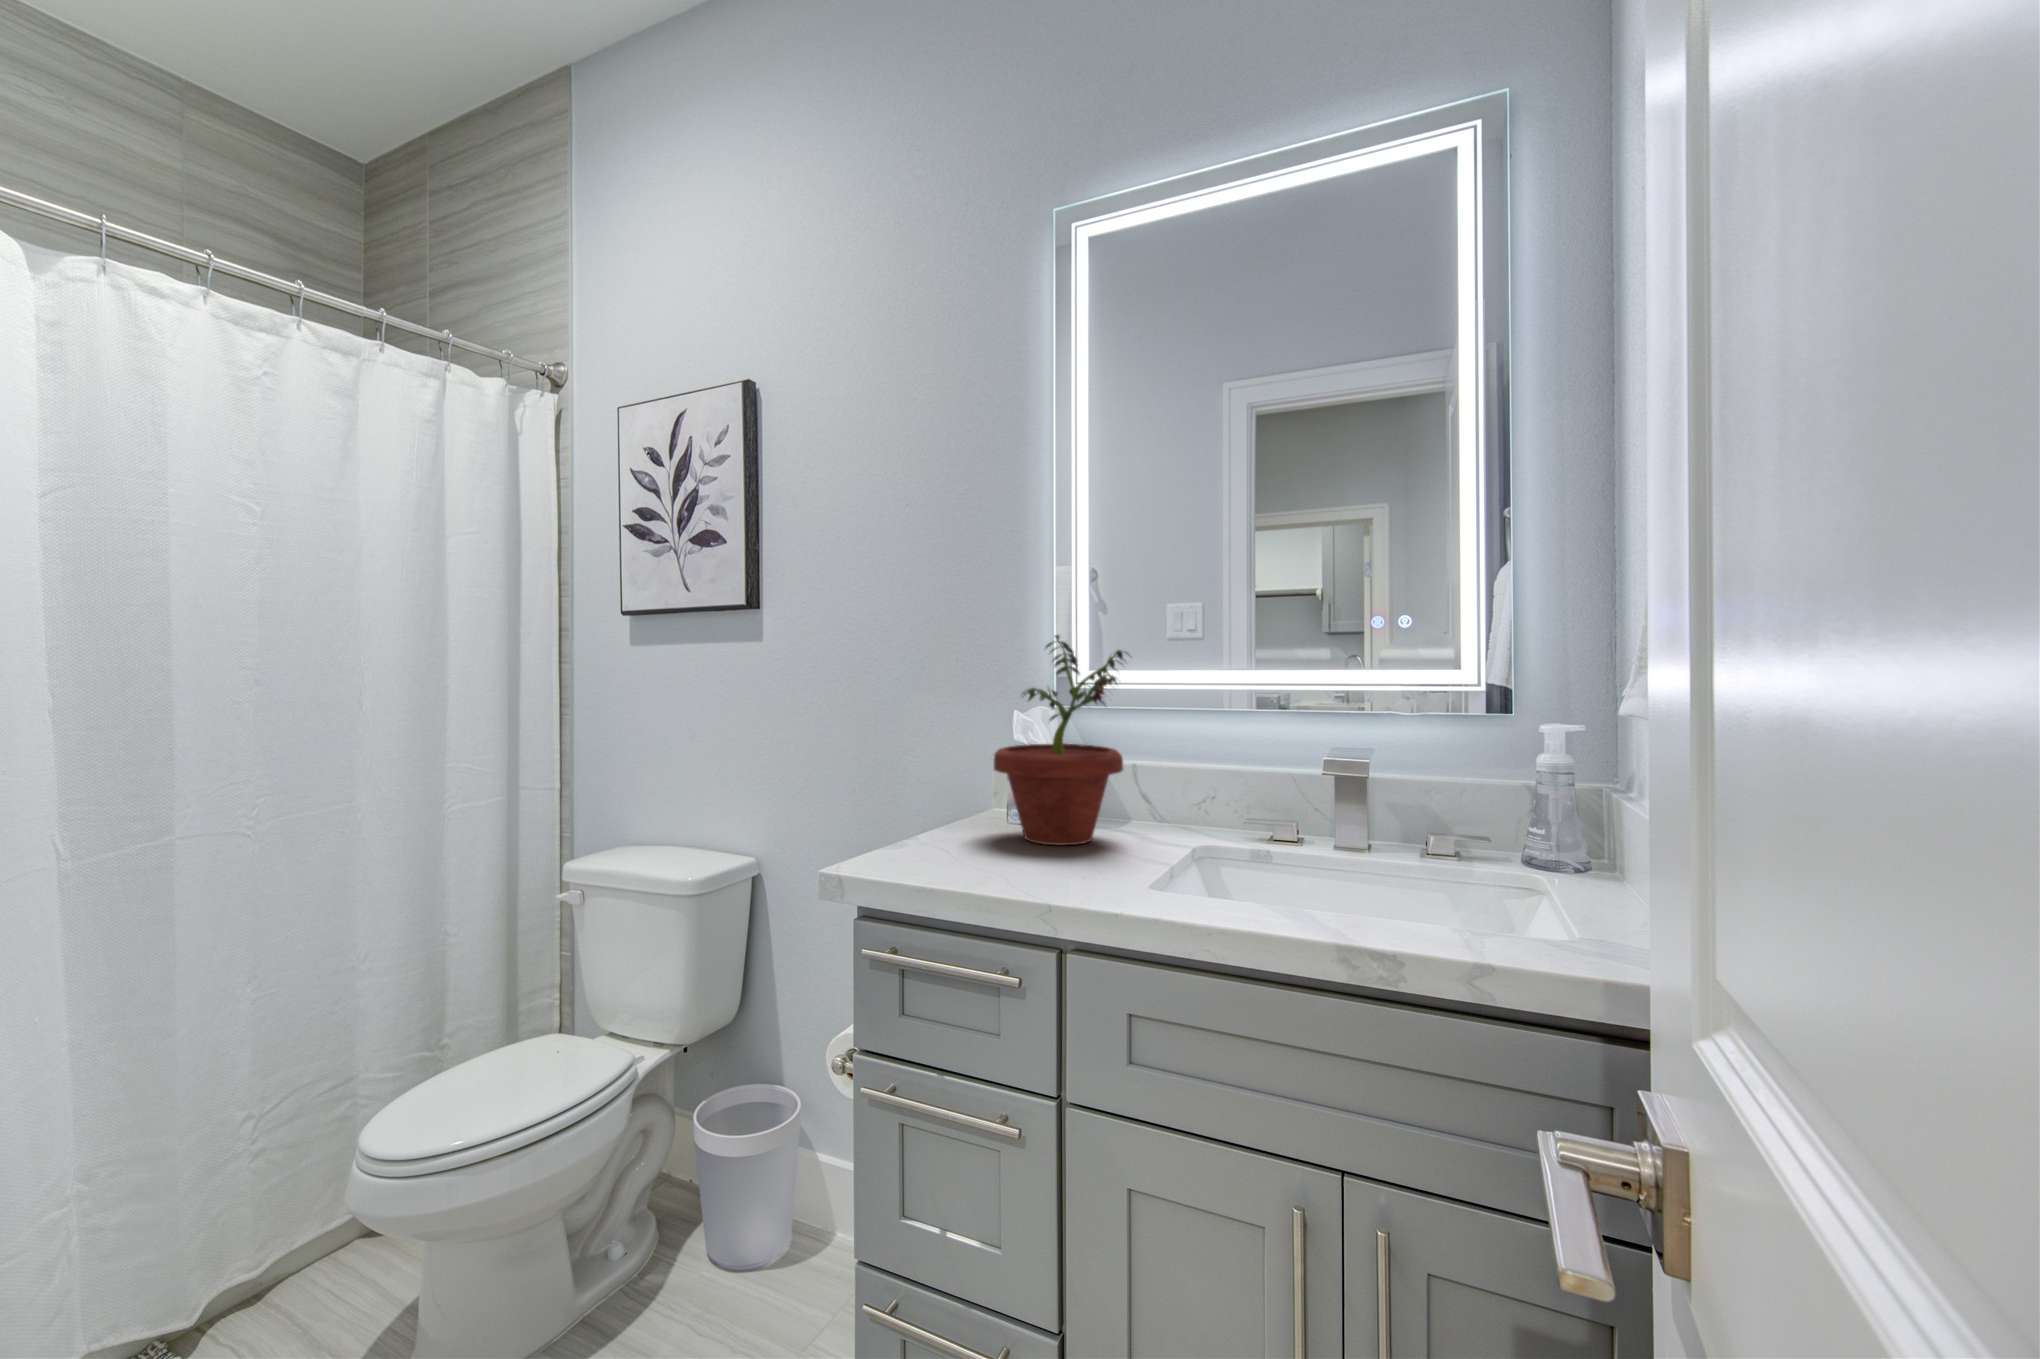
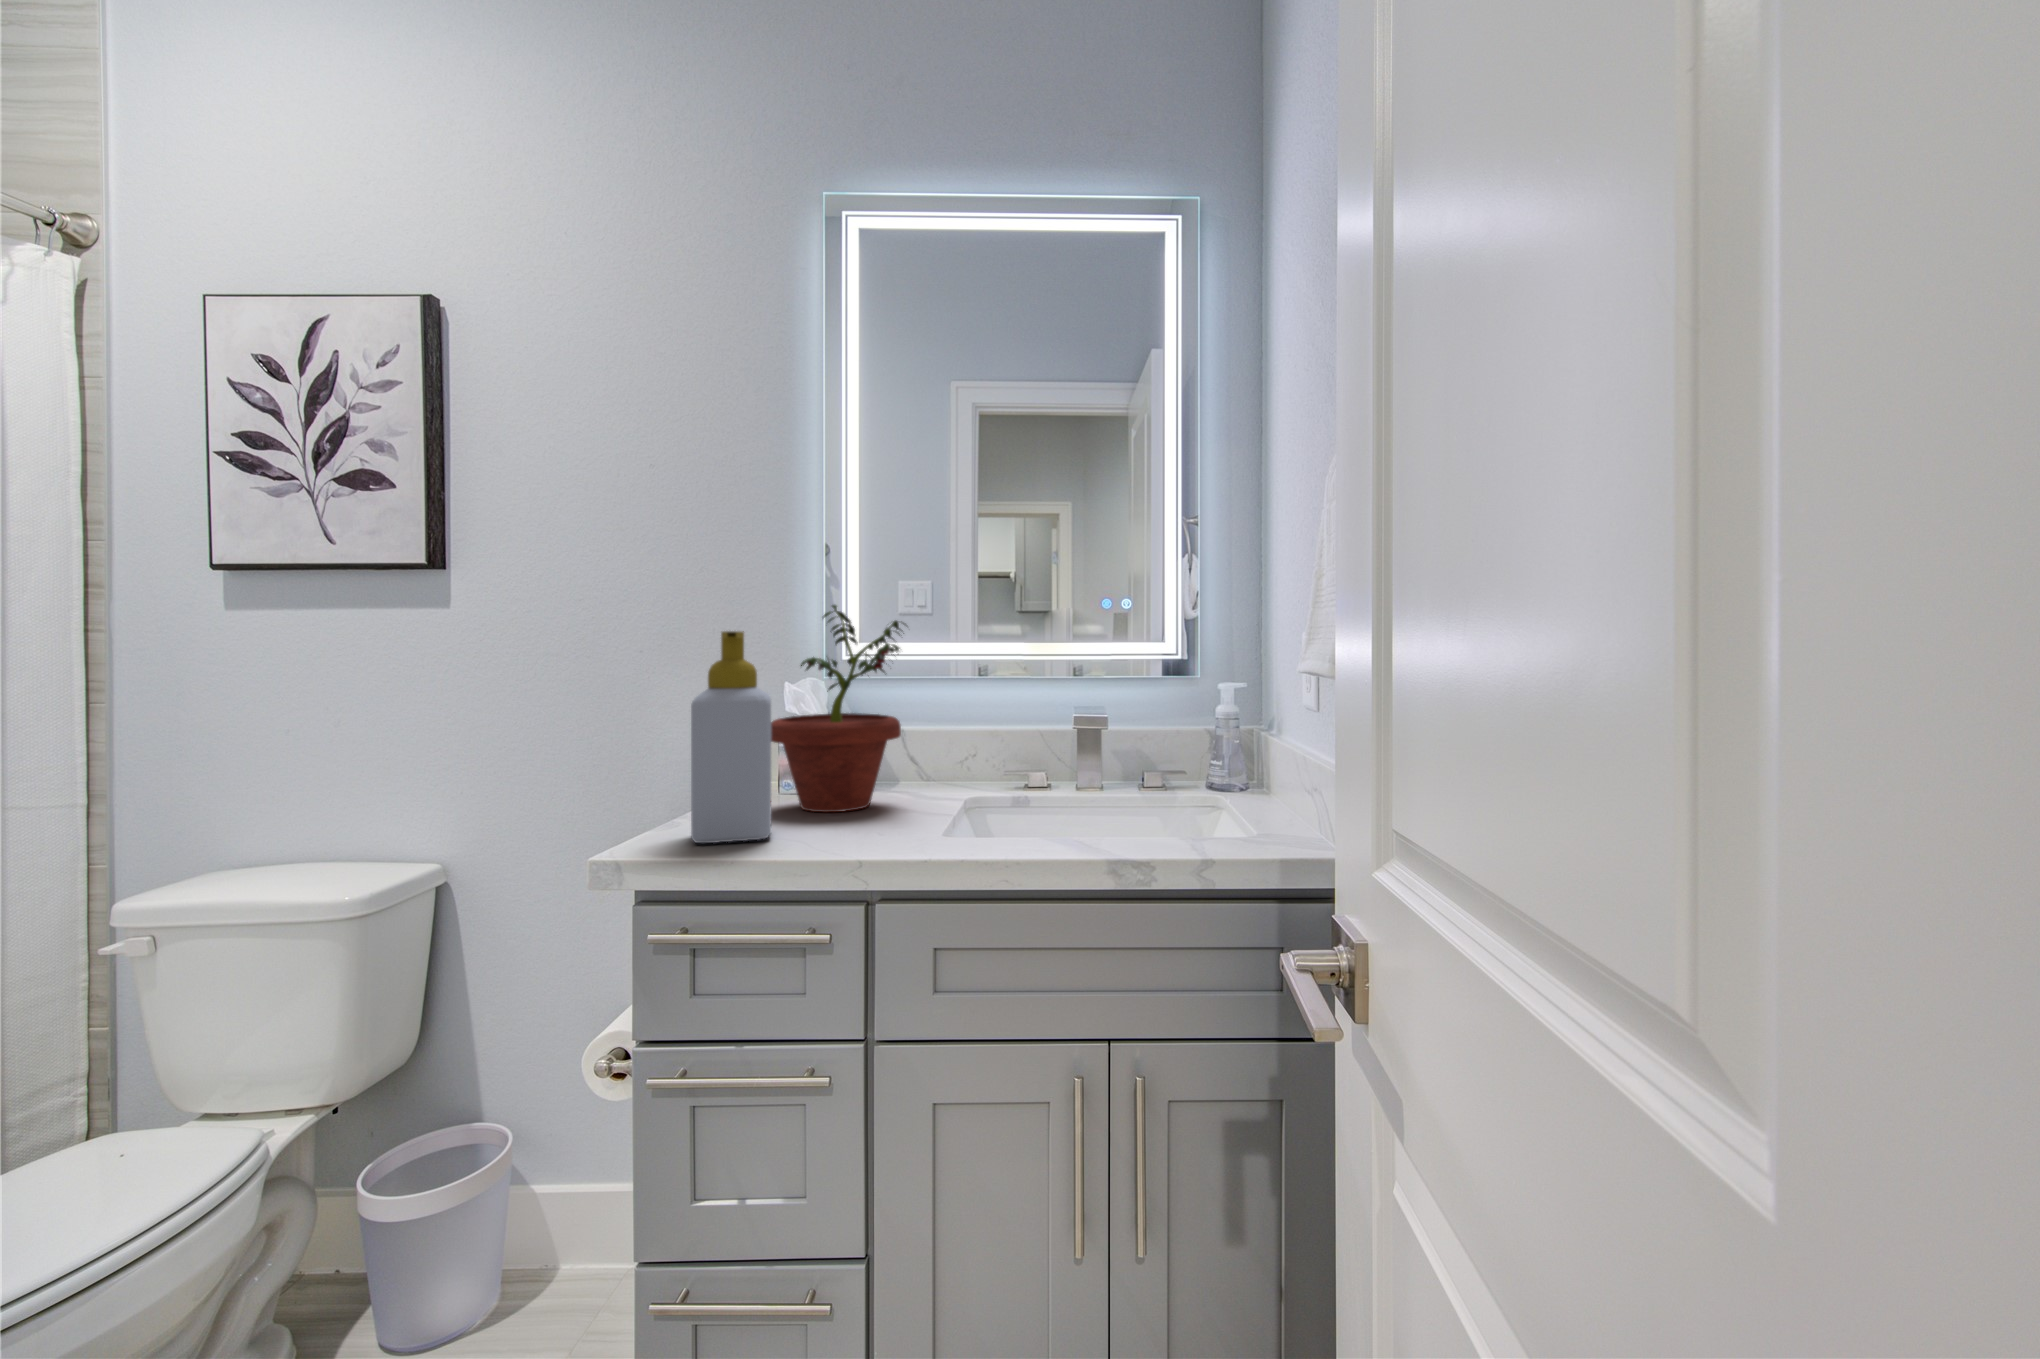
soap bottle: none [906,664,984,870] -> present [691,631,771,843]

